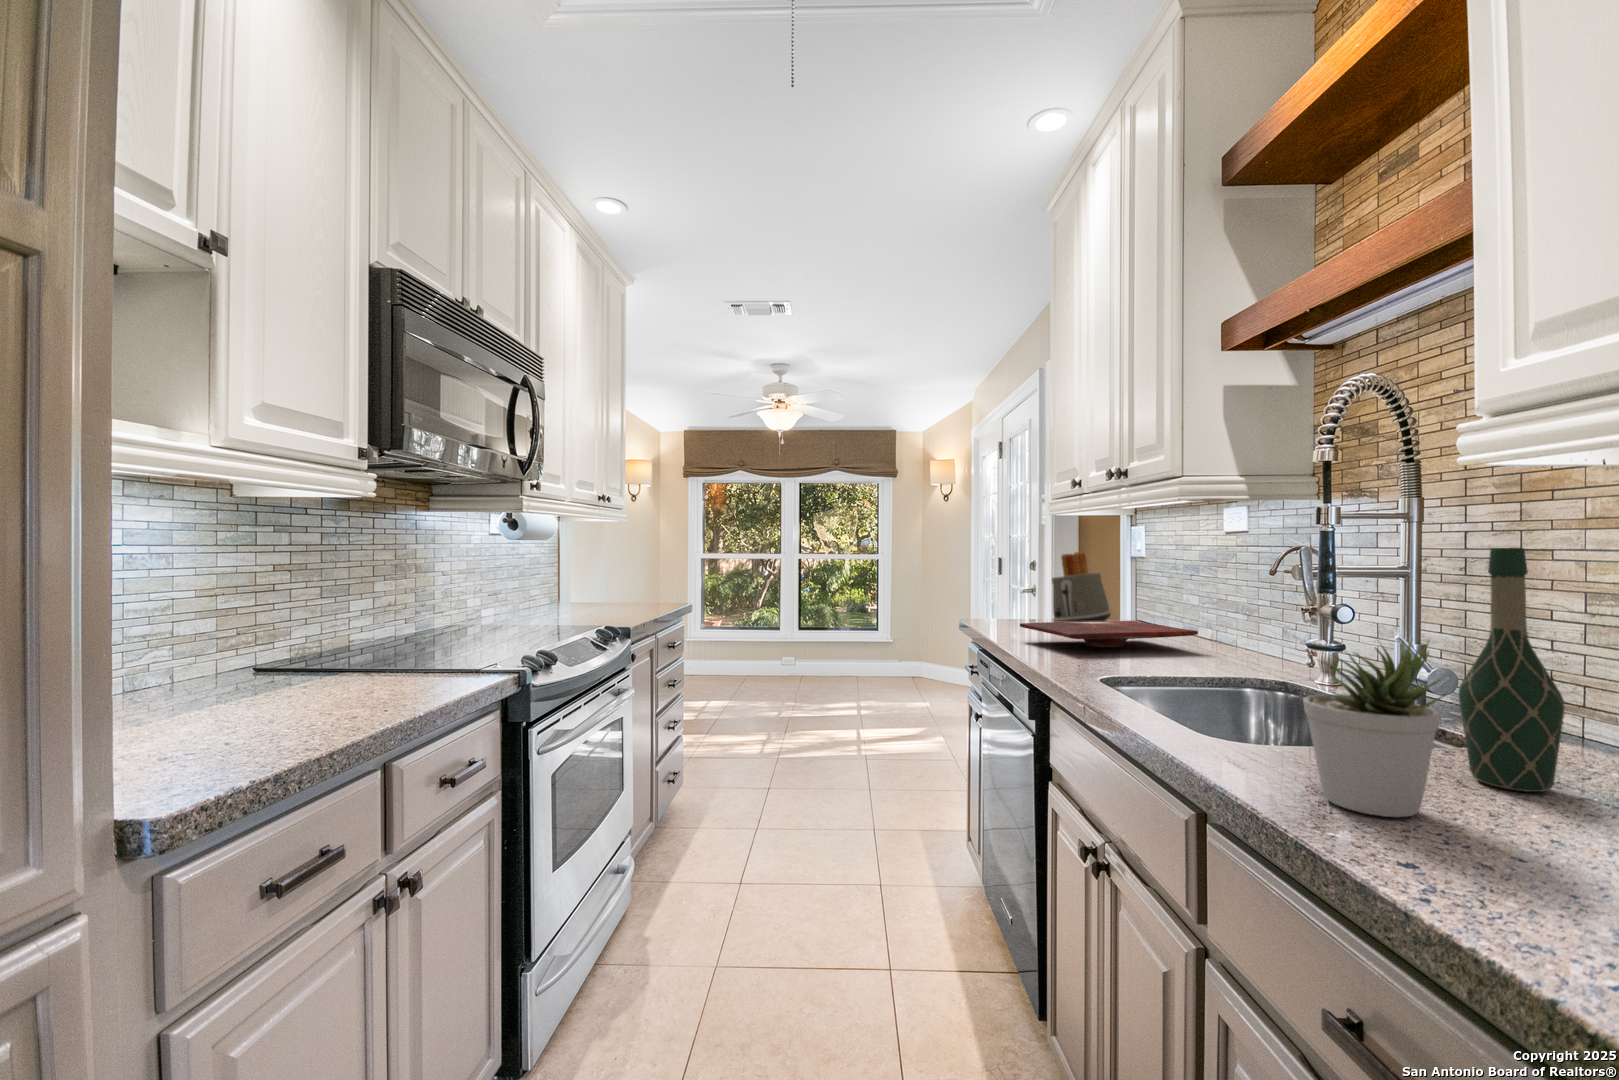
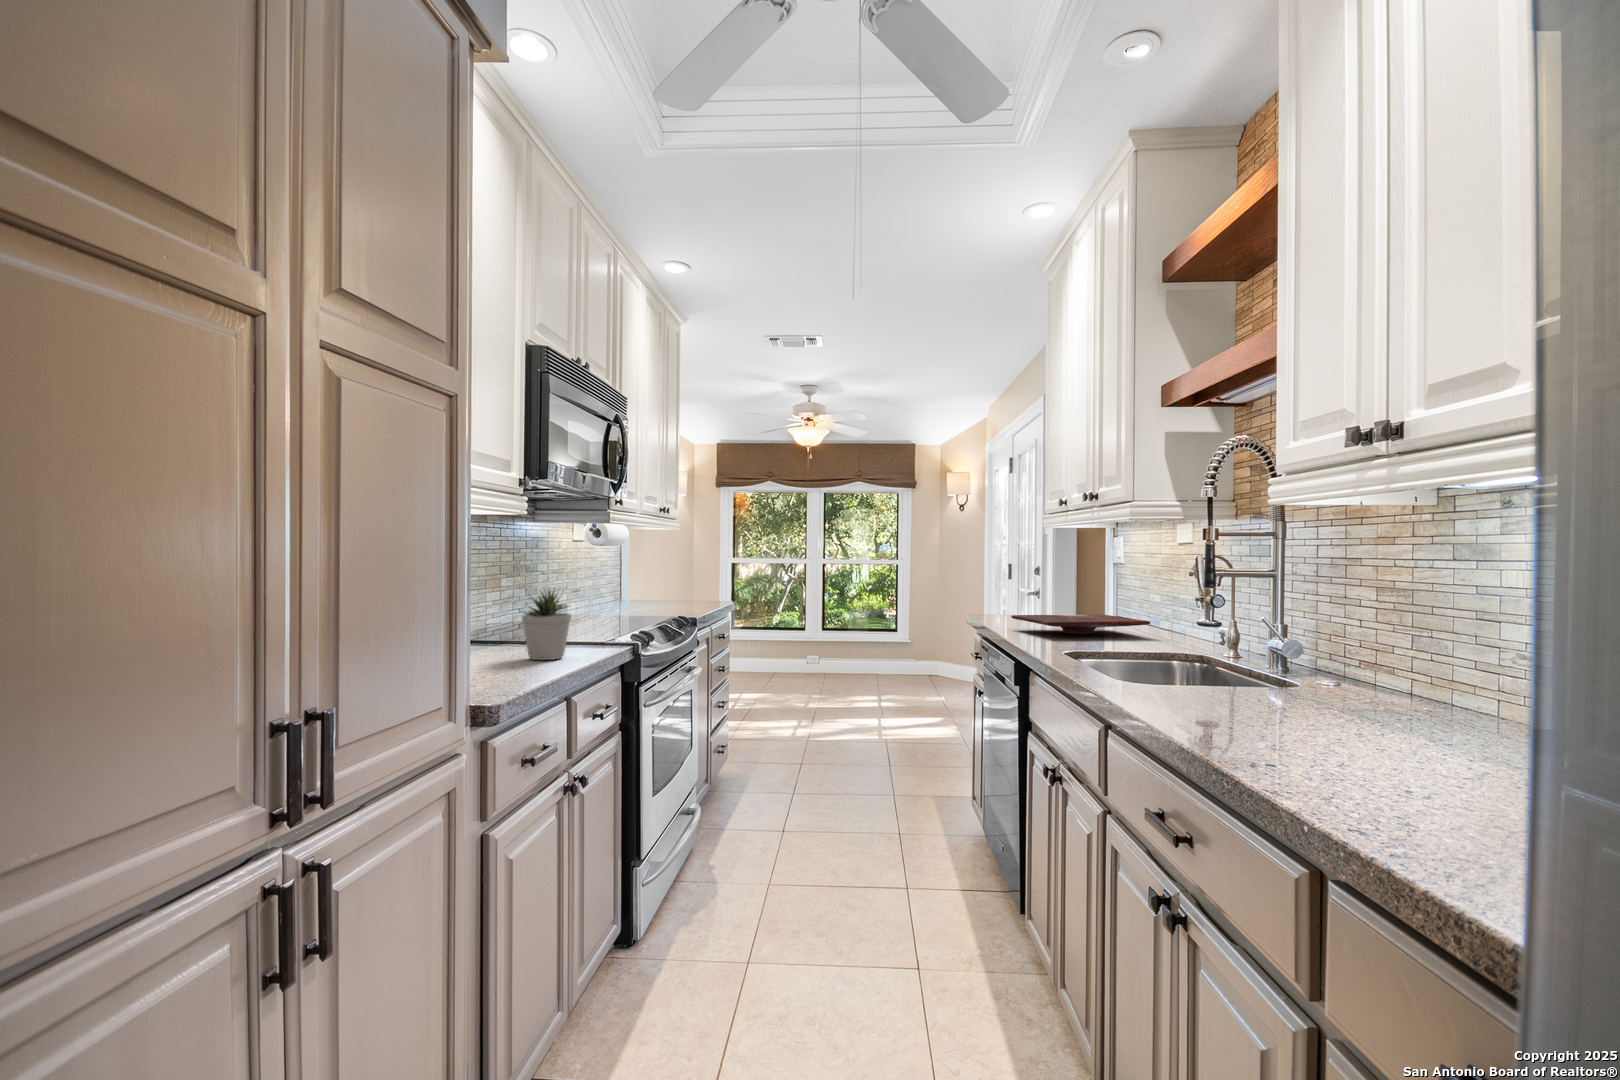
wine bottle: present [1459,548,1565,792] -> none [1266,557,1323,707]
toaster: present [1052,552,1111,622] -> none [1041,559,1092,622]
potted plant: present [1303,640,1447,817] -> present [522,590,572,660]

